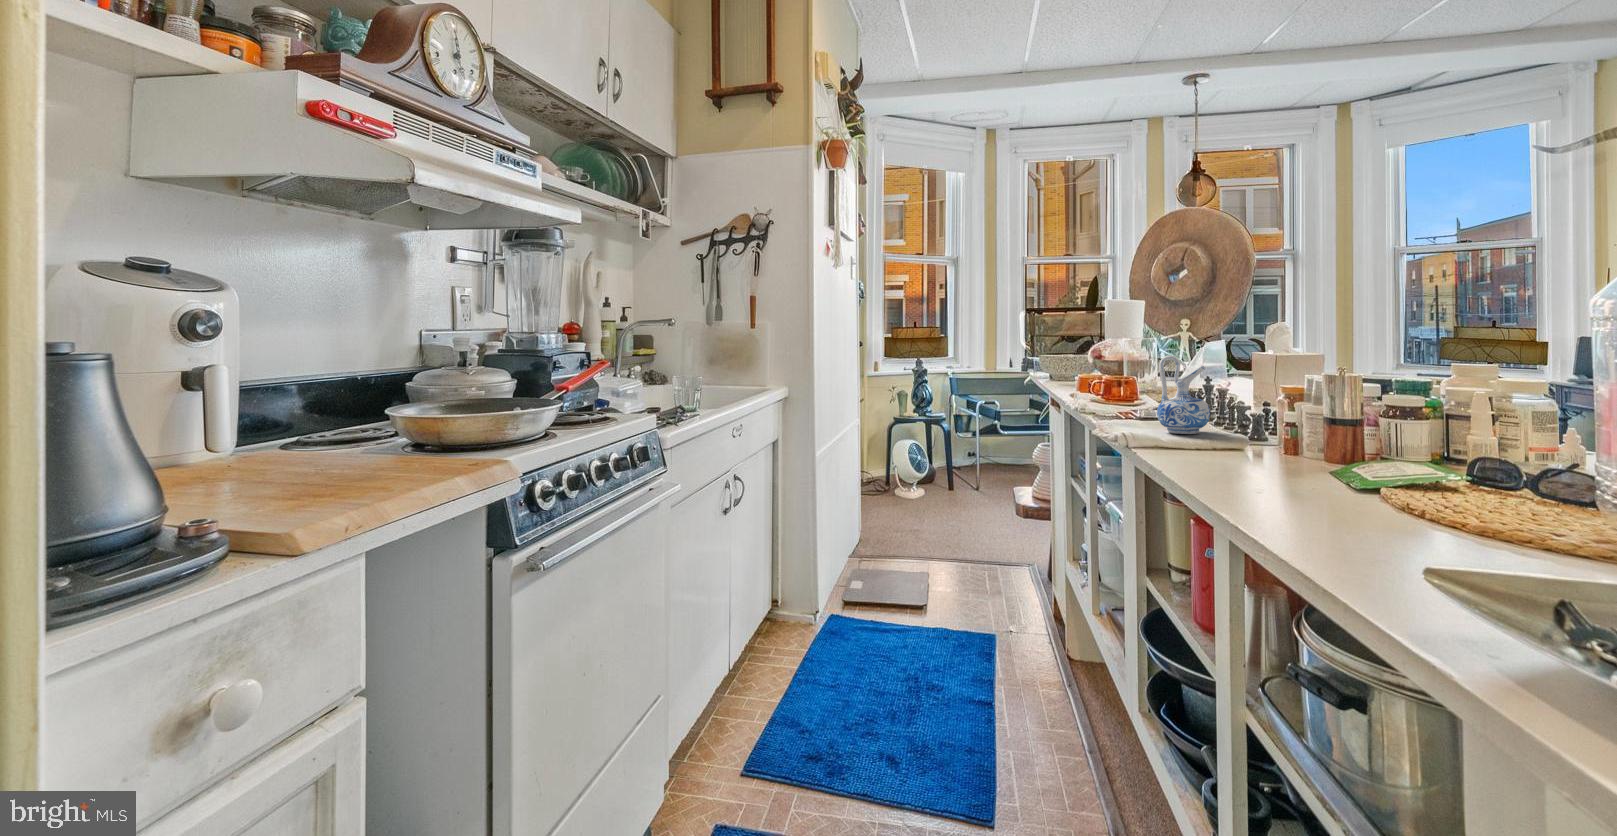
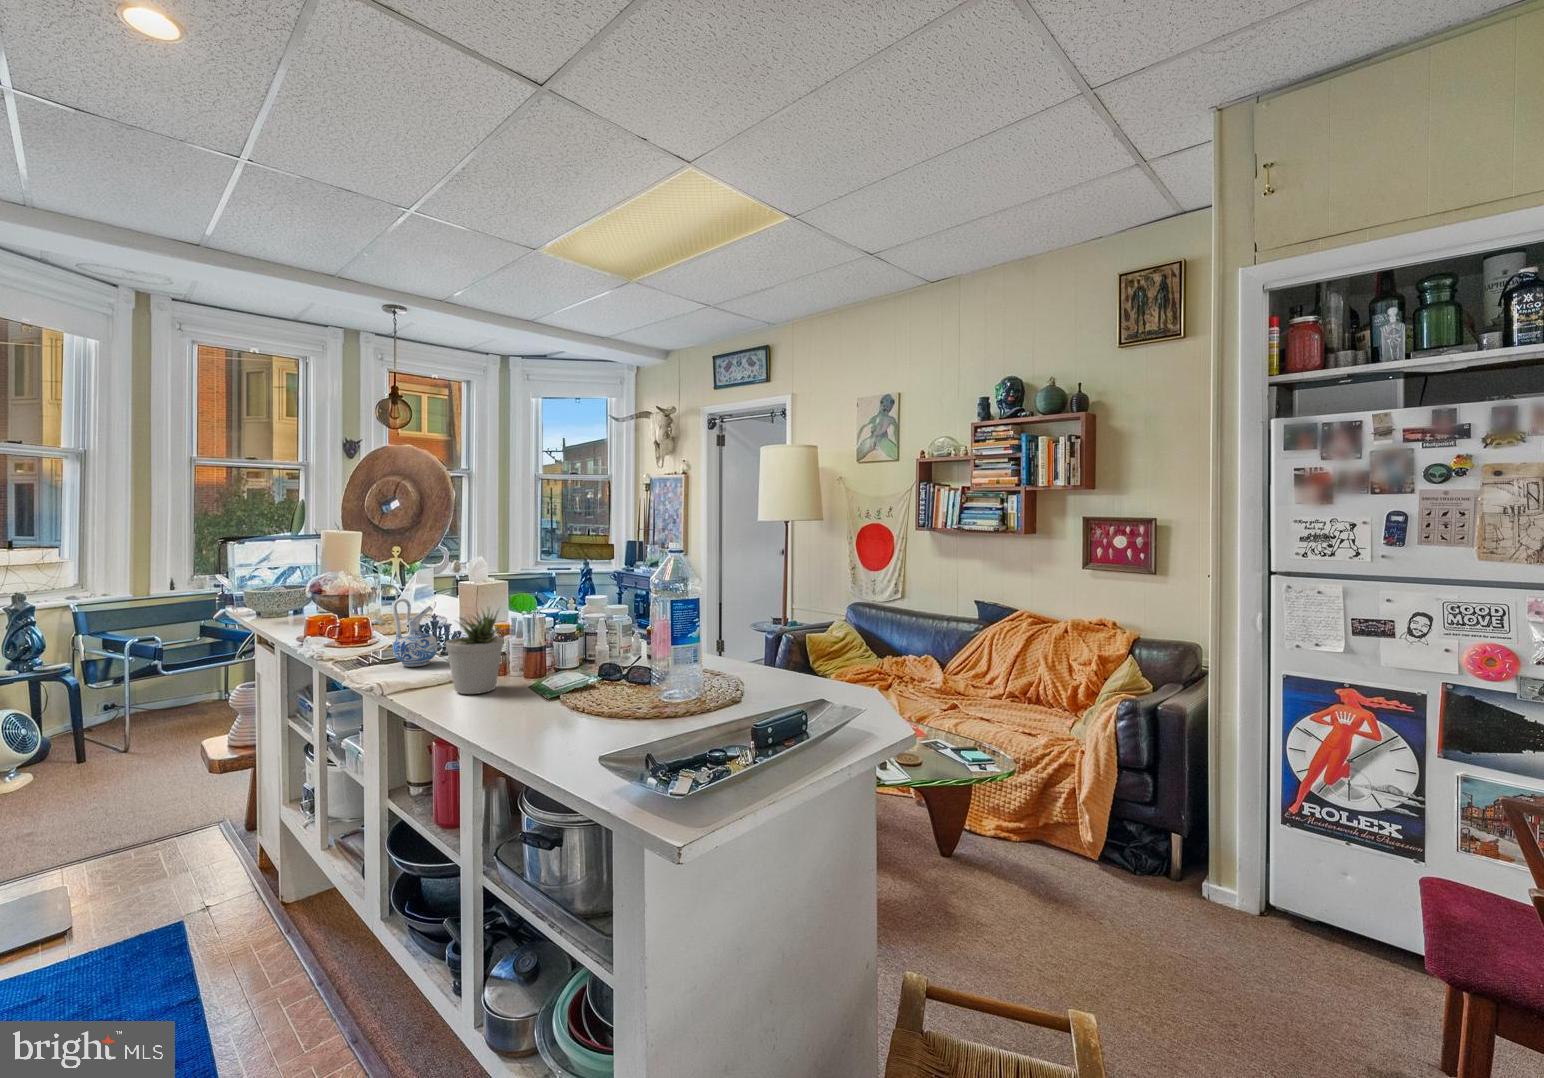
potted plant: none [1212,356,1299,470] -> present [446,609,504,694]

